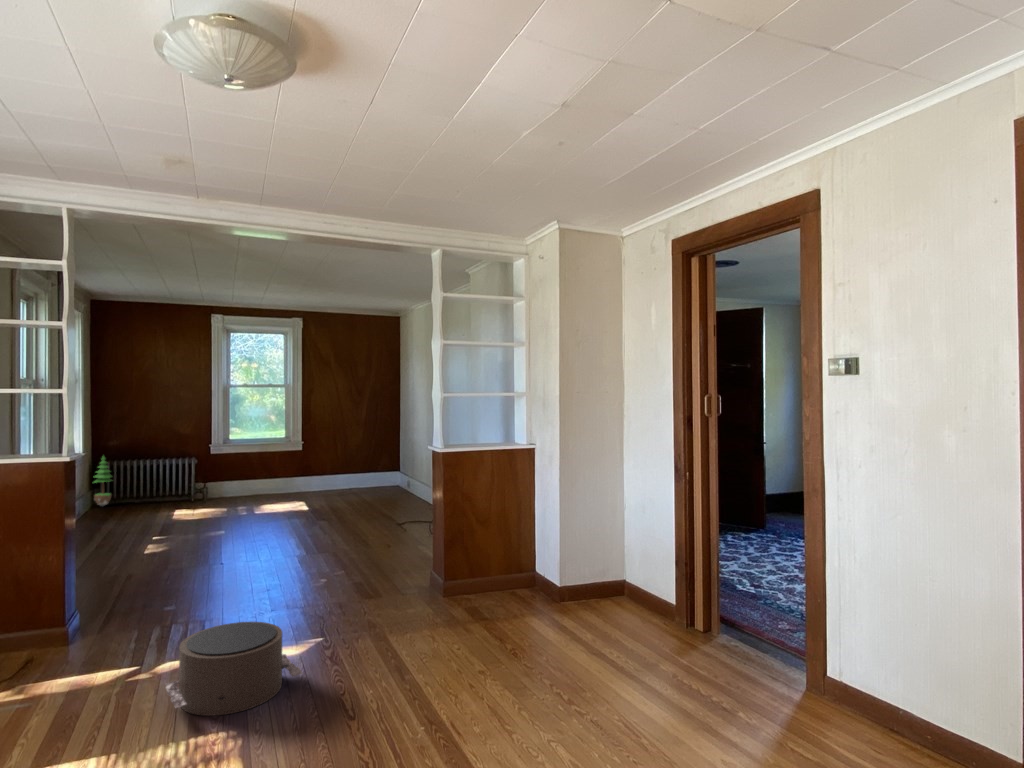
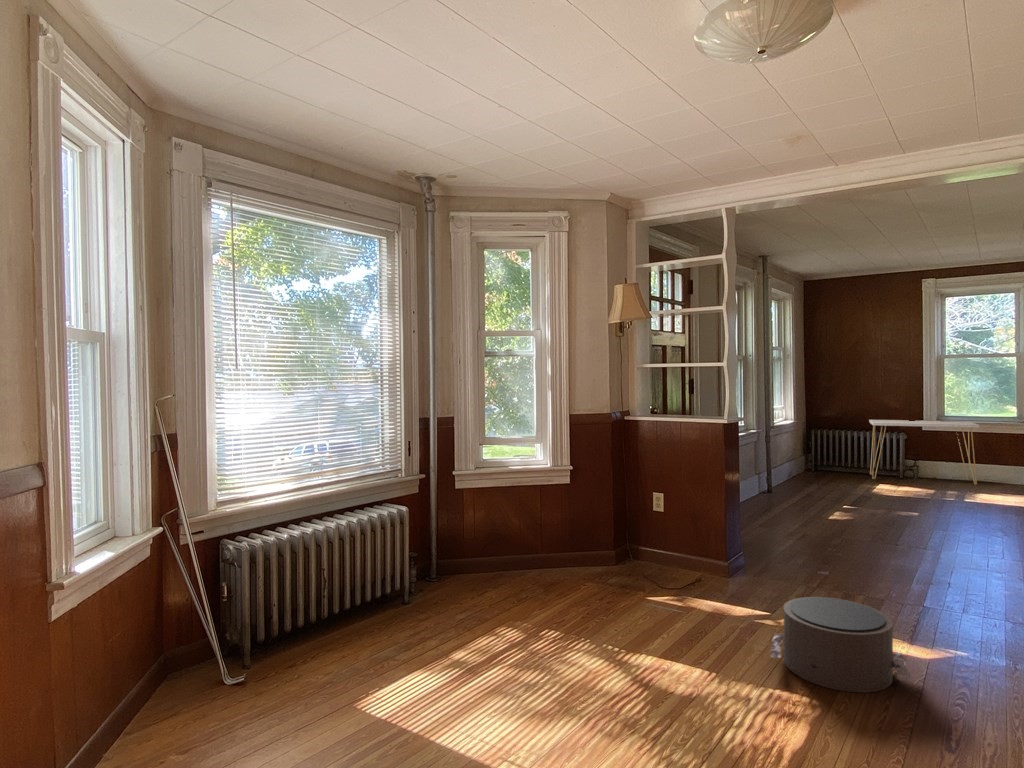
console table: none [161,443,257,506] -> present [869,420,979,485]
potted tree: present [94,456,112,506] -> none [805,424,824,471]

